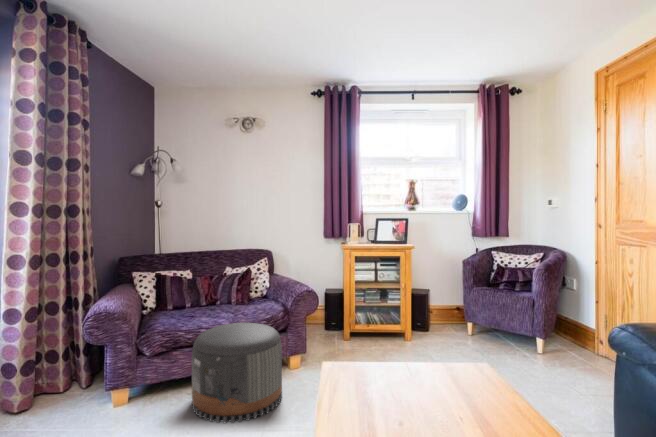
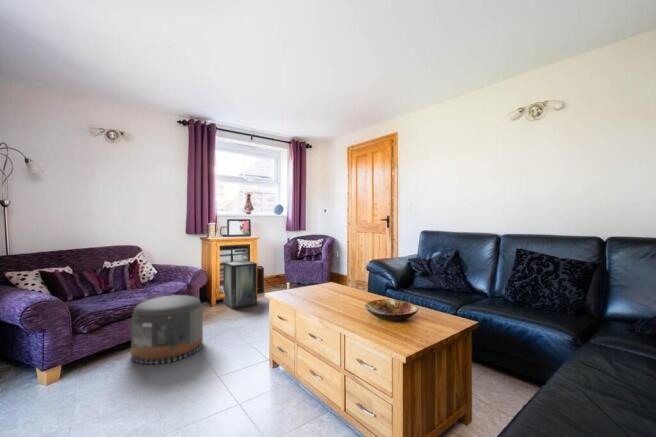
storage box: none [361,280,404,351] -> present [223,261,257,309]

